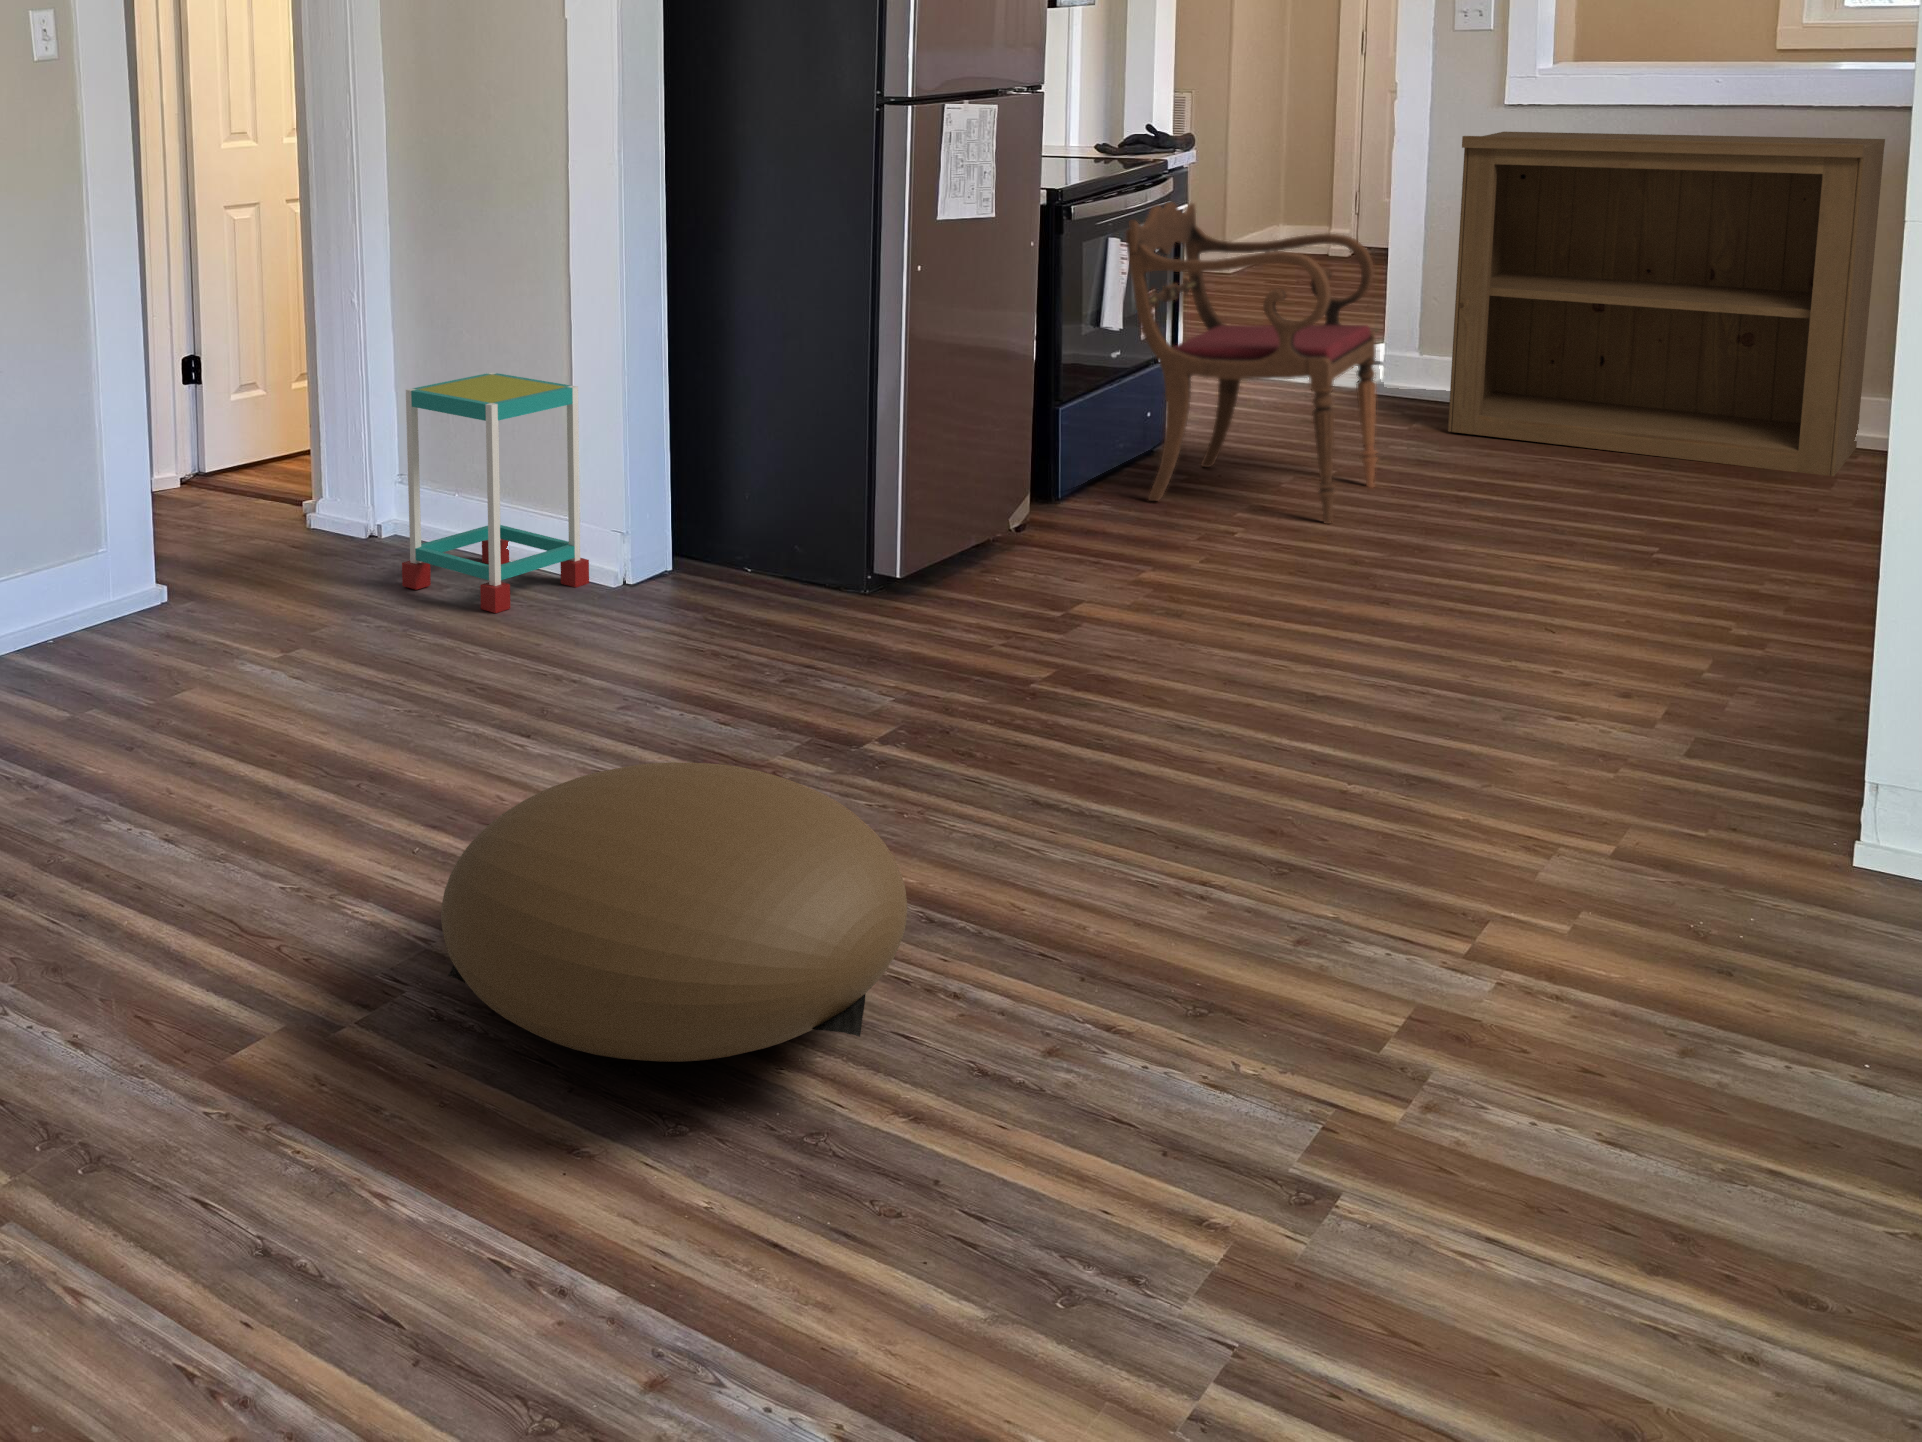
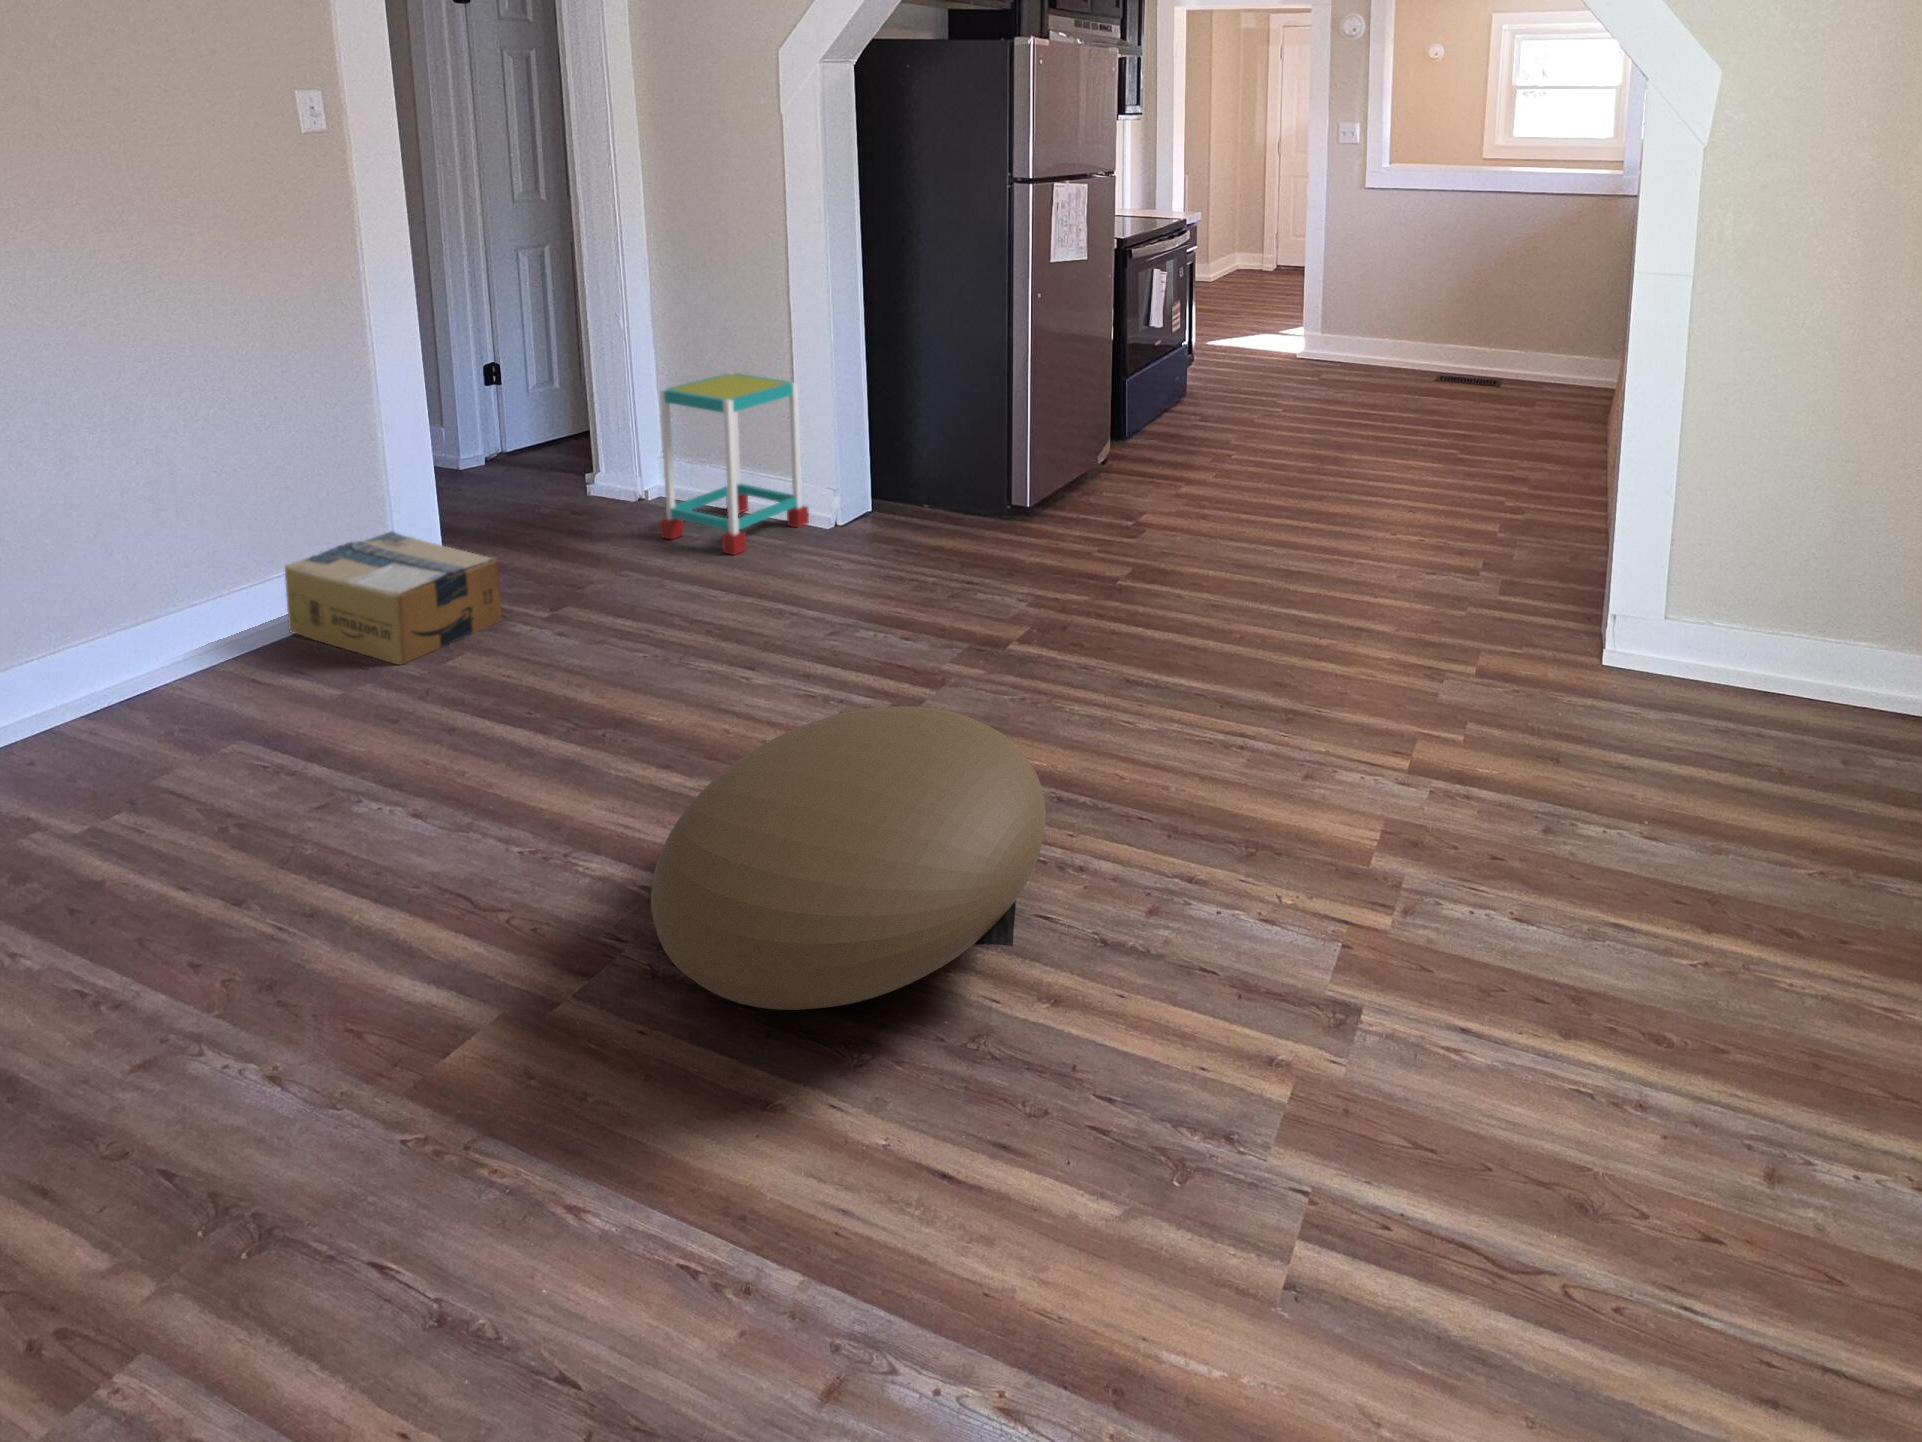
bookshelf: present [1448,132,1885,476] -> none [1339,205,1551,401]
armchair: present [1126,202,1377,524] -> none [1165,247,1308,445]
cardboard box: none [10,546,231,696] -> present [285,531,502,665]

